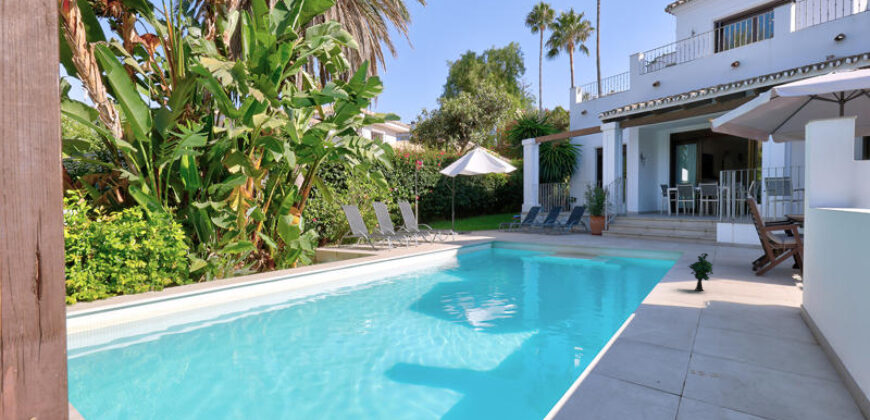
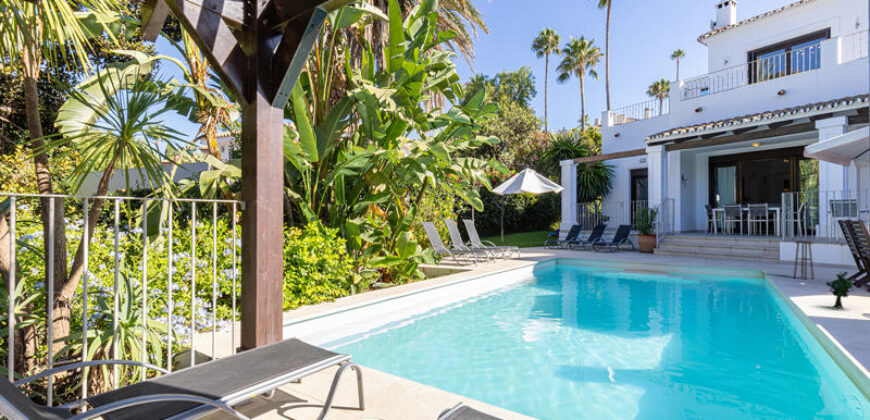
stool: none [703,221,724,262] -> present [794,241,814,280]

